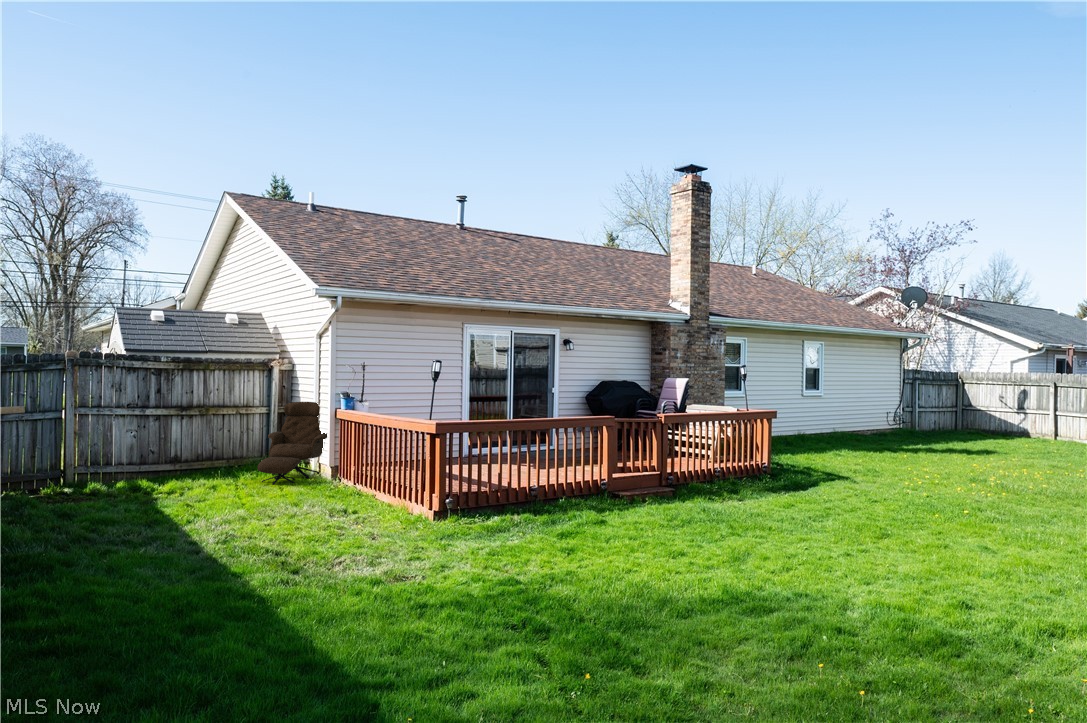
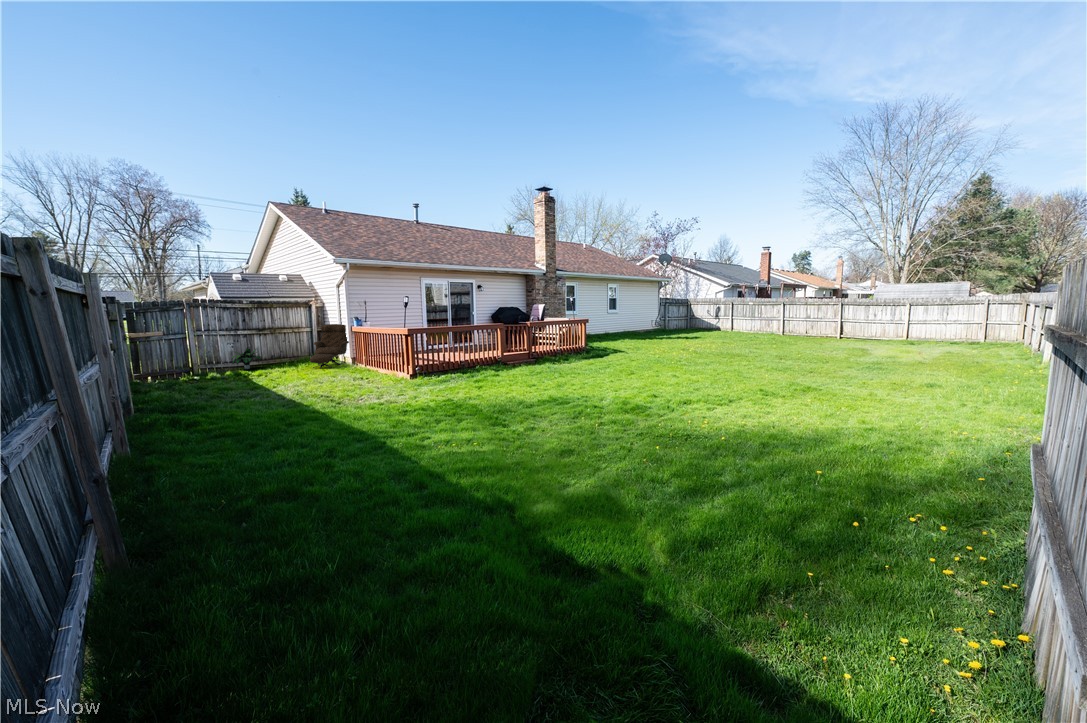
potted plant: none [128,437,180,477] -> present [232,348,261,369]

